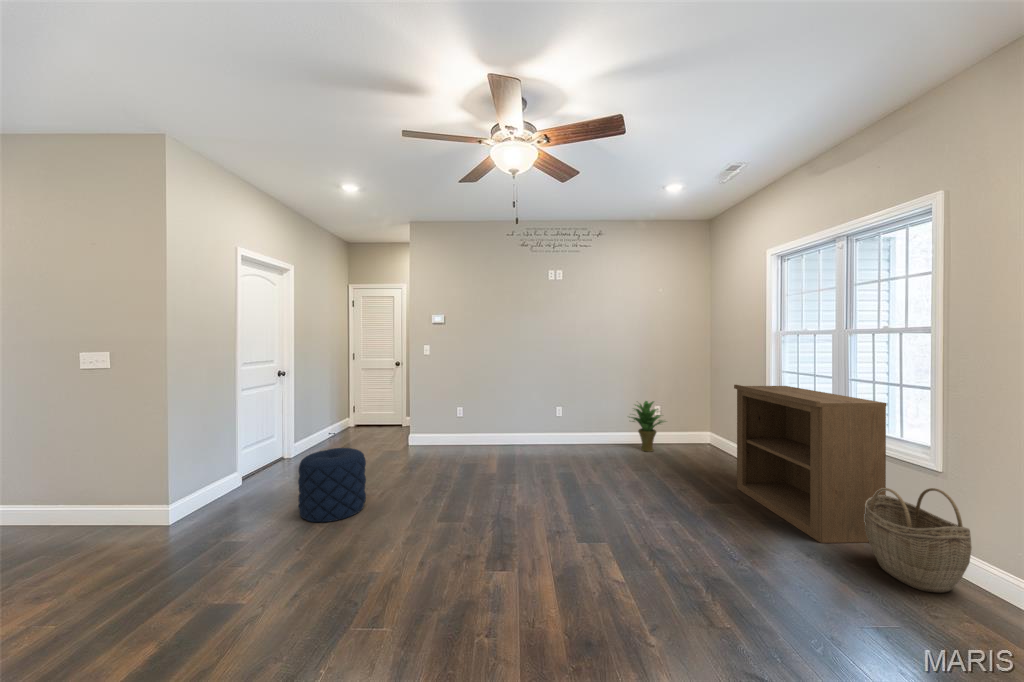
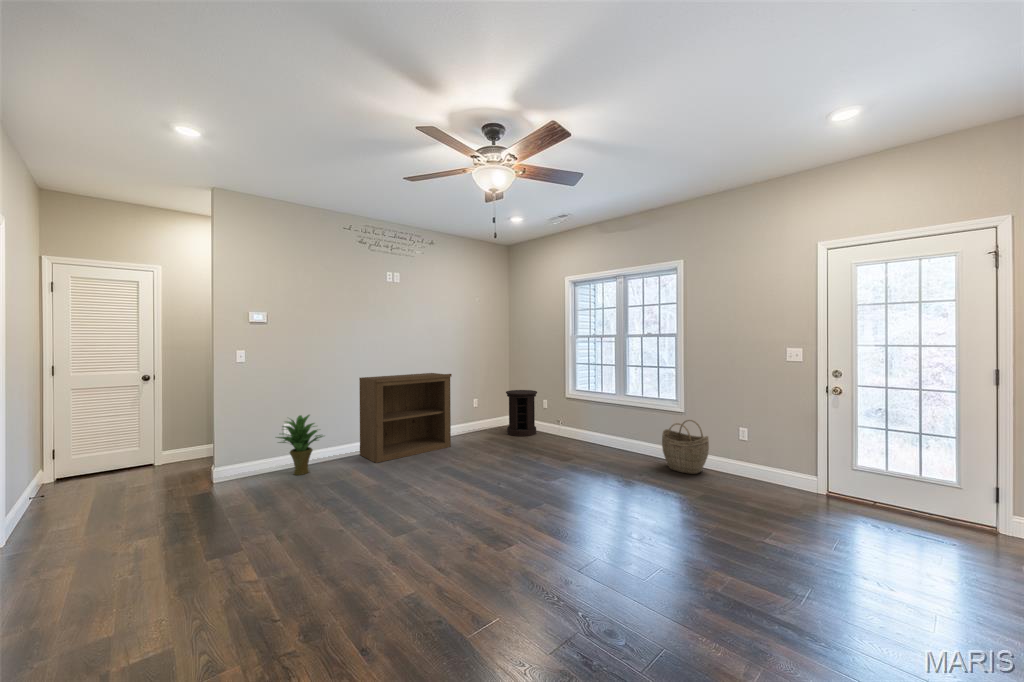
bookshelf: present [734,385,886,543] -> present [359,373,452,463]
potted plant: present [631,401,665,452] -> present [276,415,323,475]
side table: none [688,401,733,462] -> present [506,390,537,436]
pouf: present [298,448,366,522] -> none [190,485,291,597]

